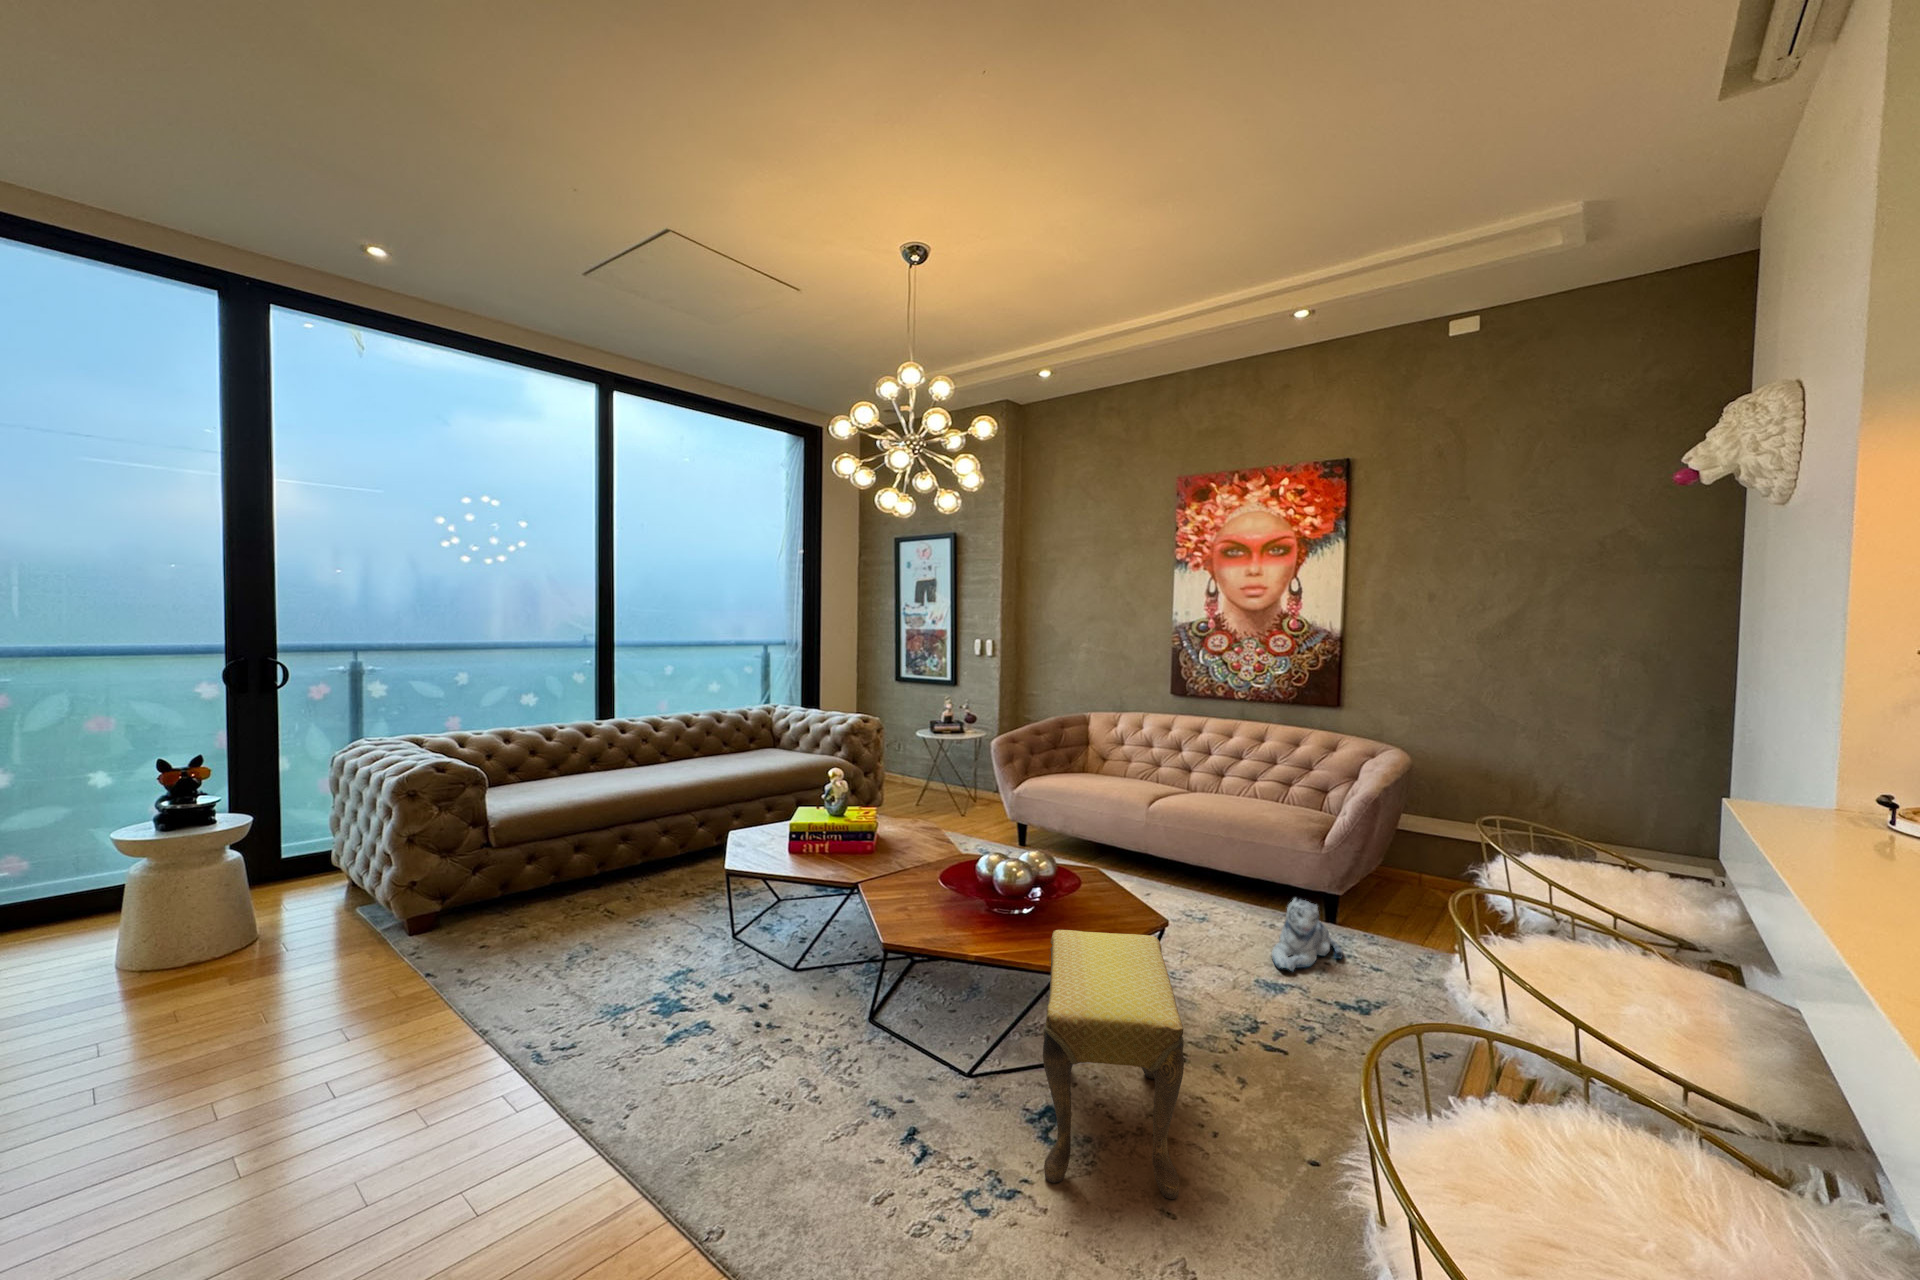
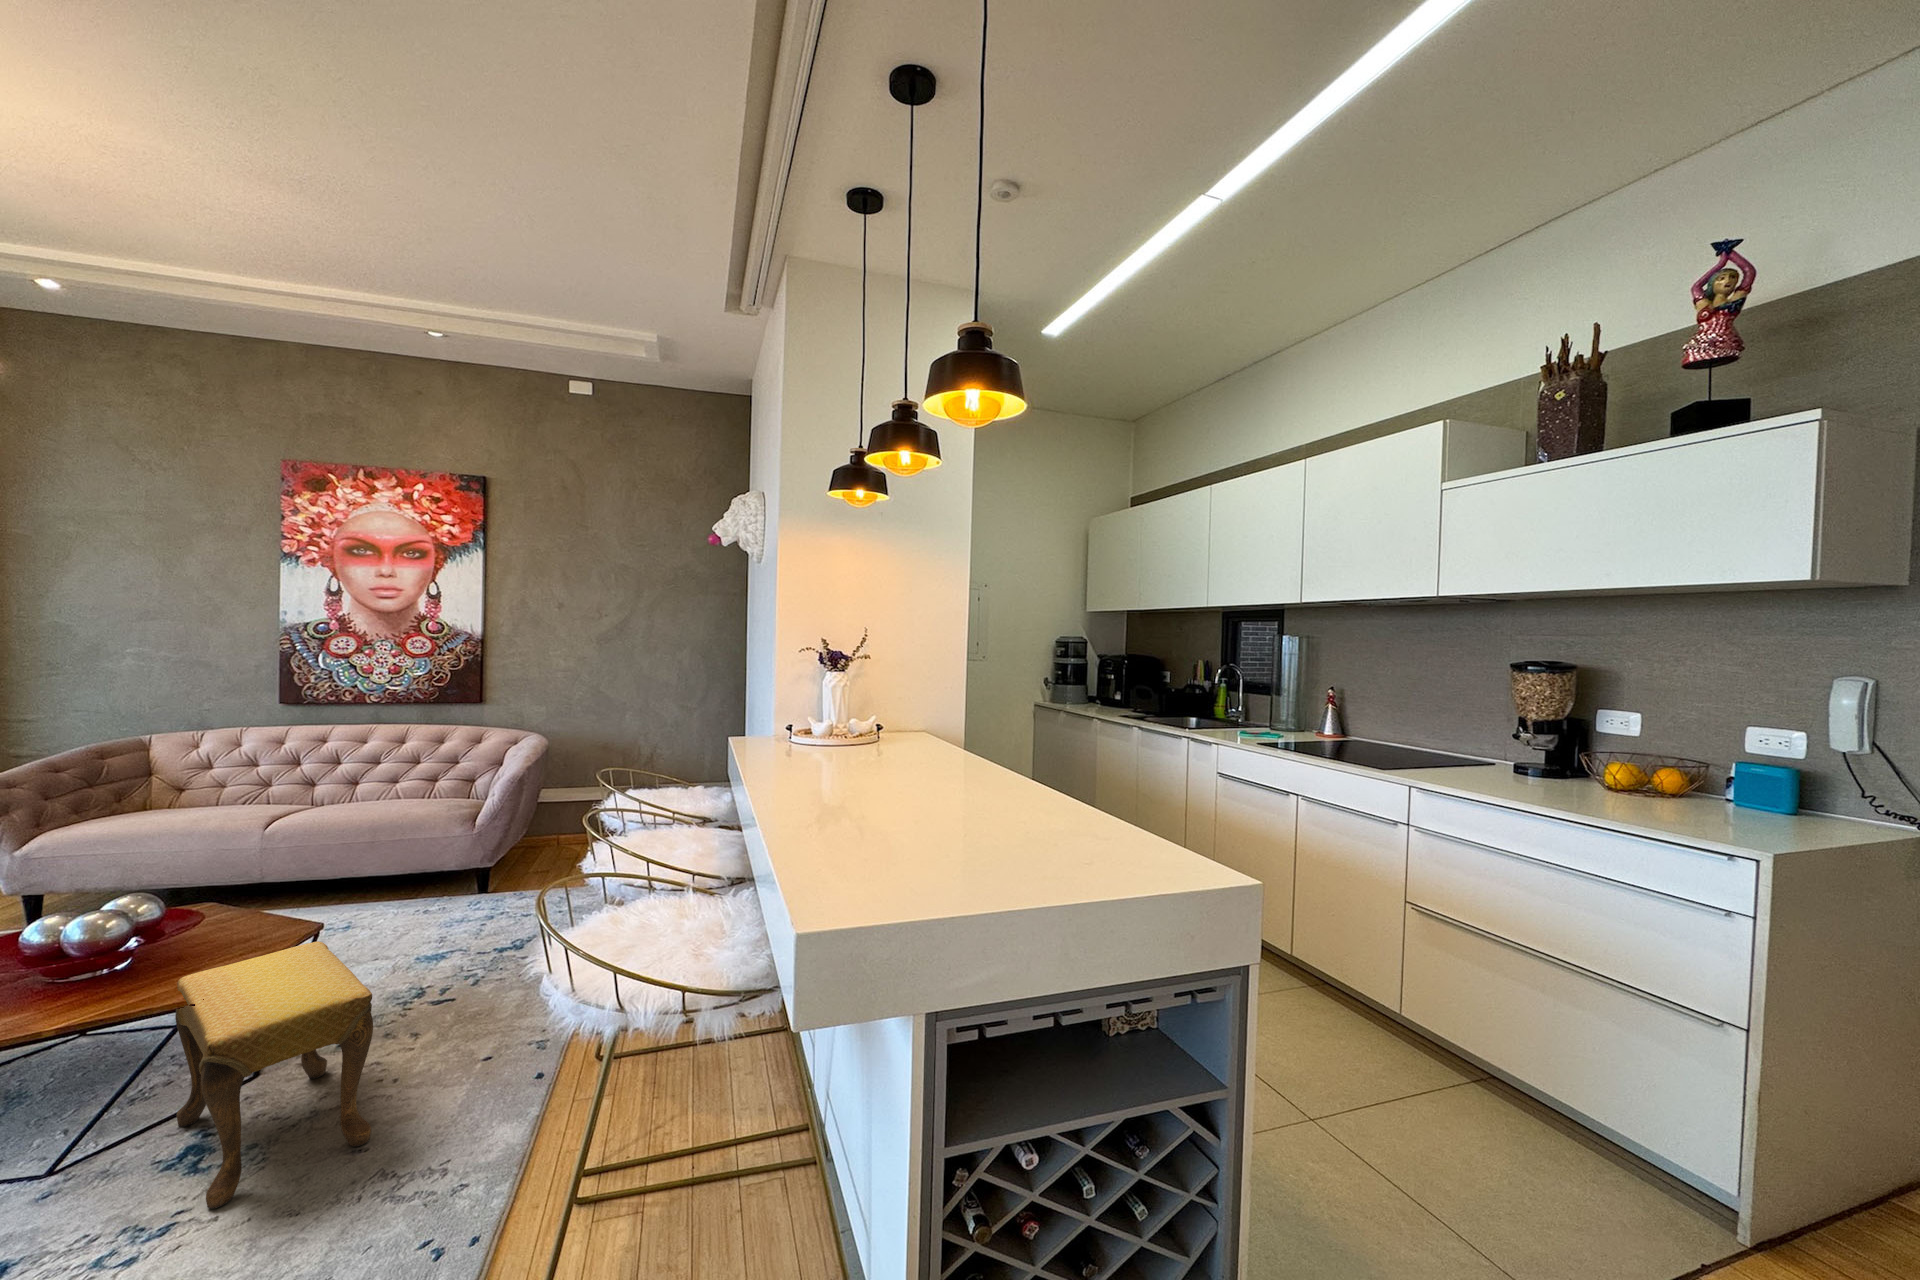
plush toy: present [1272,898,1343,971] -> none [429,875,497,942]

